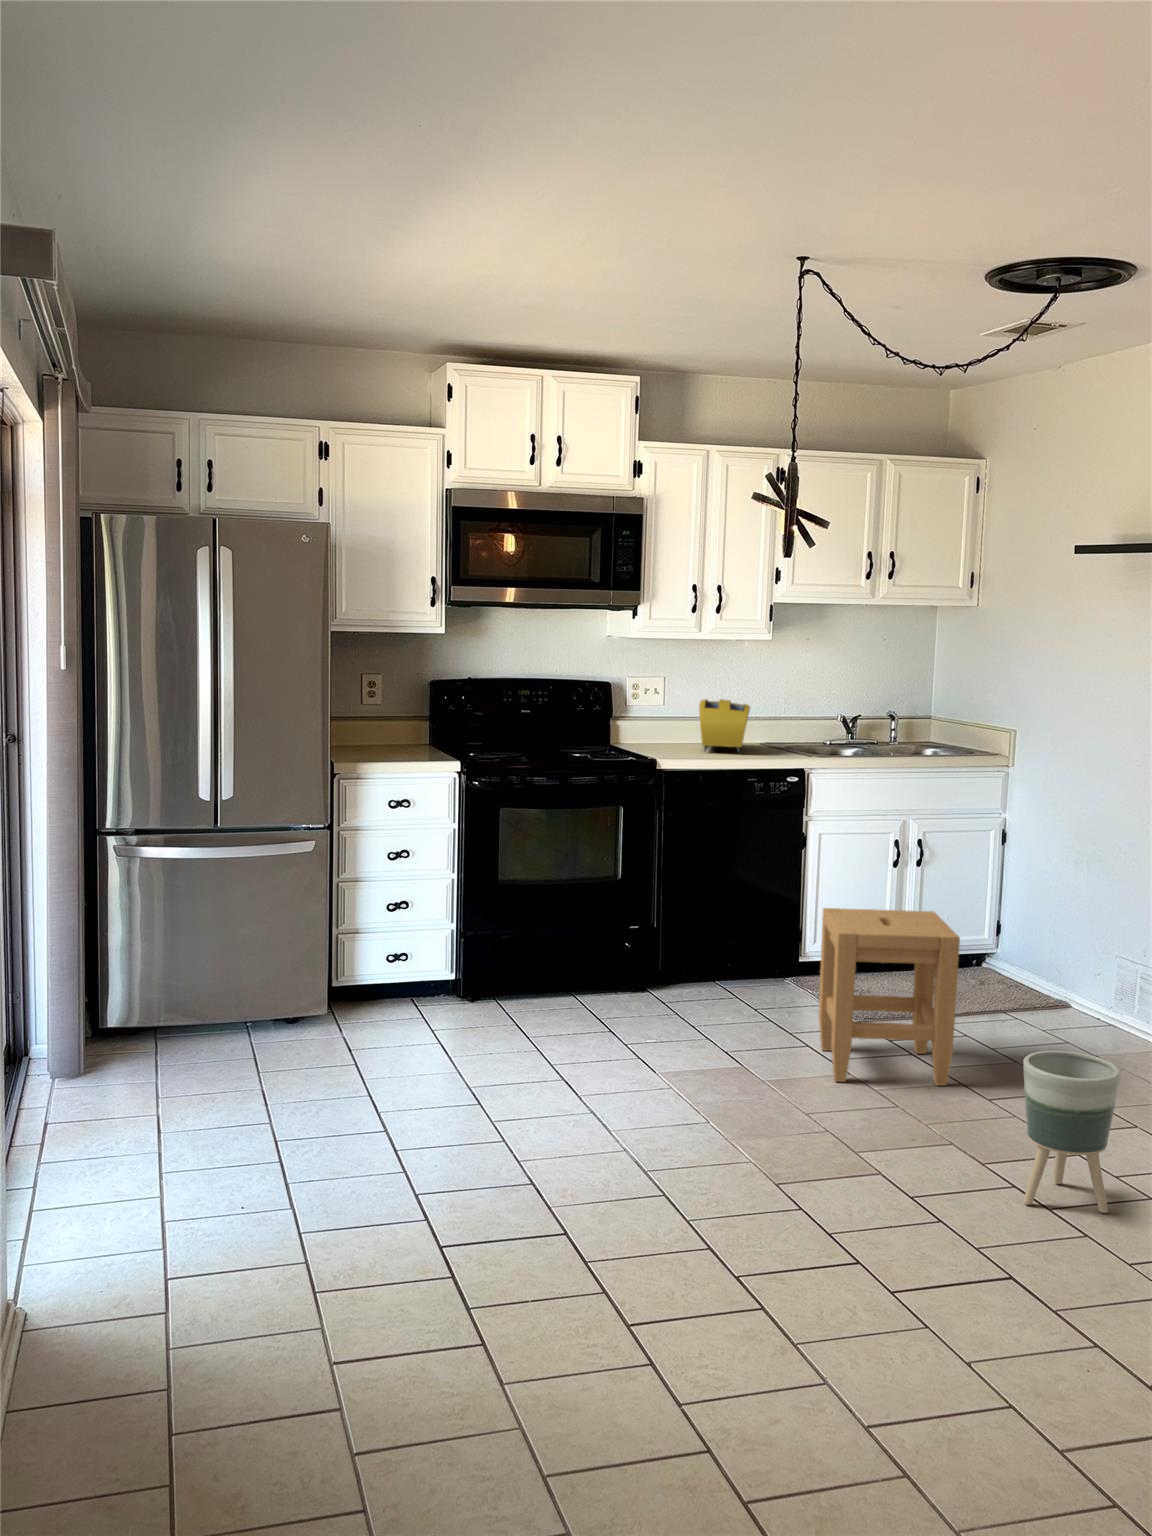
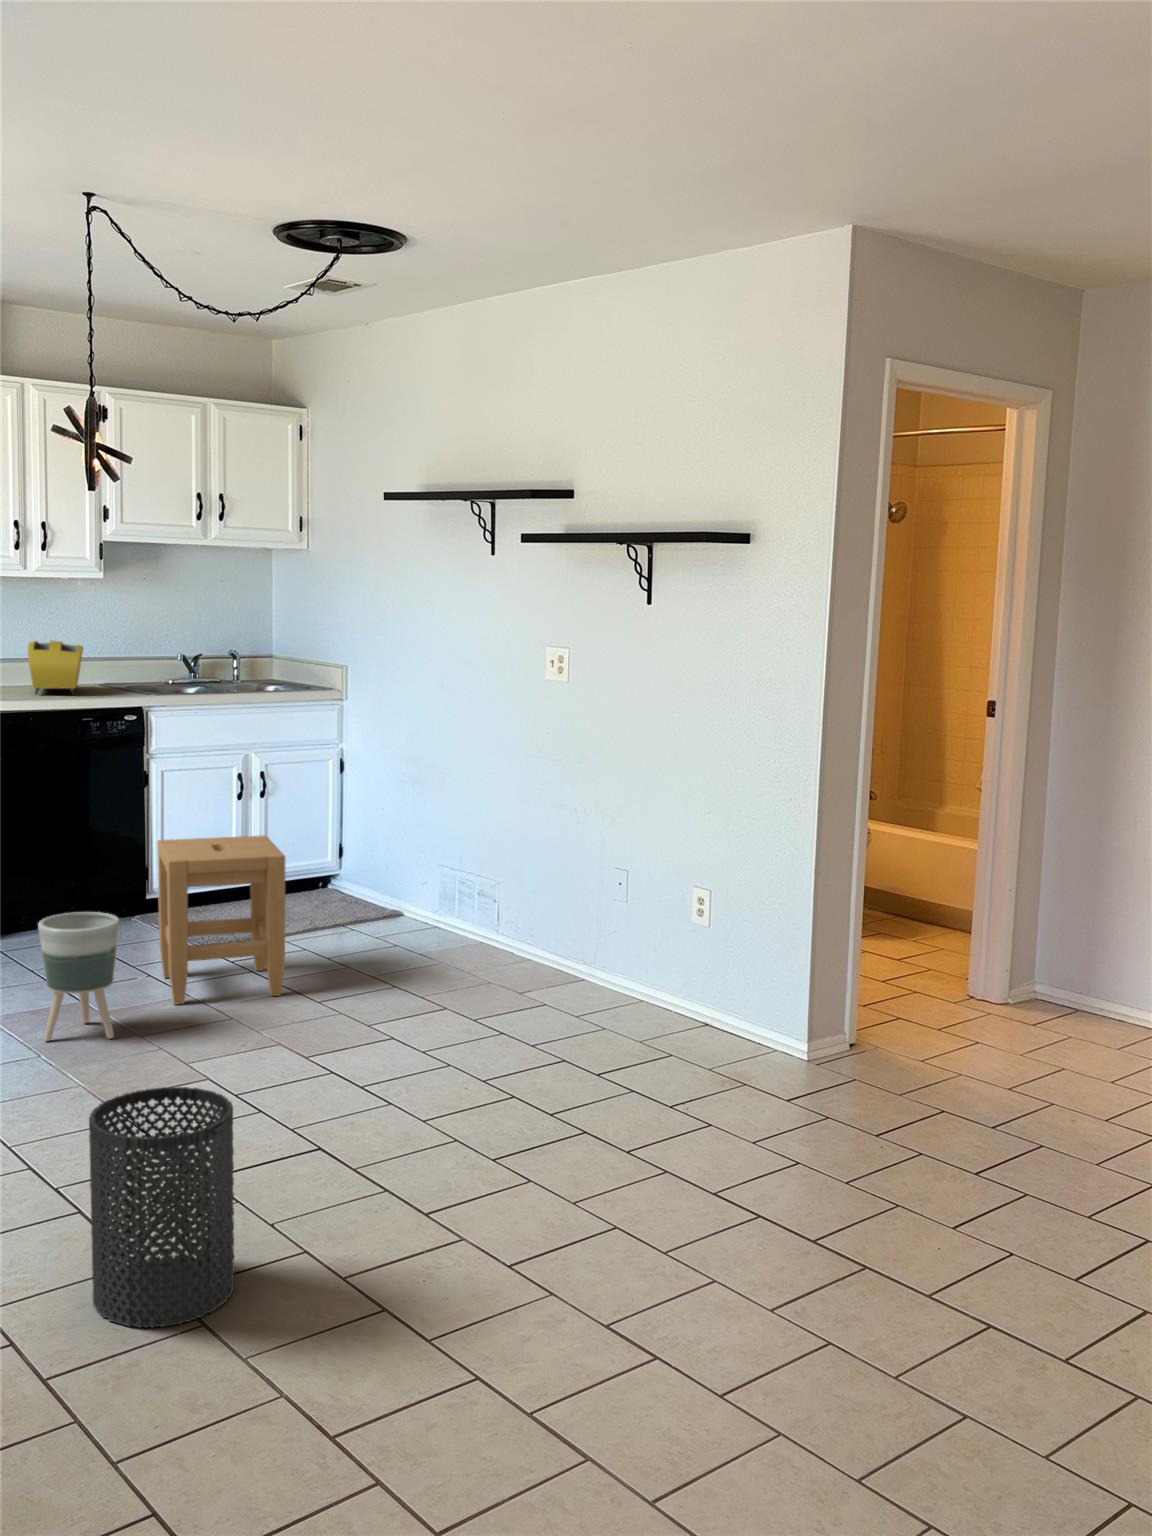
planter: present [1023,1051,1121,1213] -> present [38,912,119,1041]
trash can: none [786,1197,948,1469] -> present [89,1087,234,1328]

